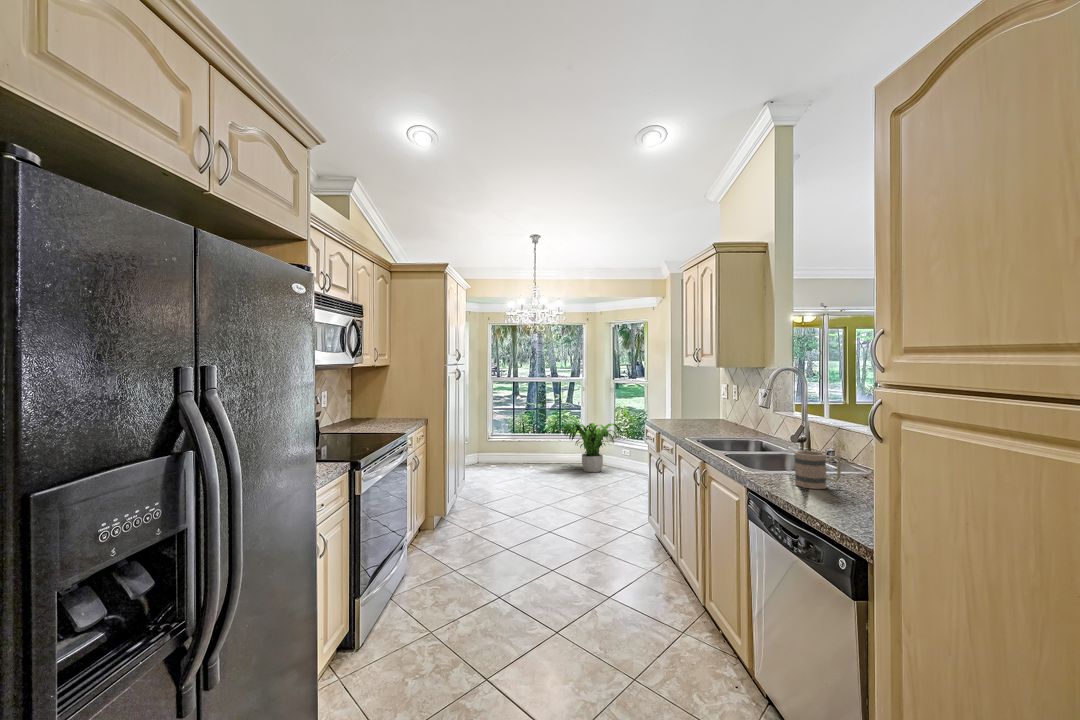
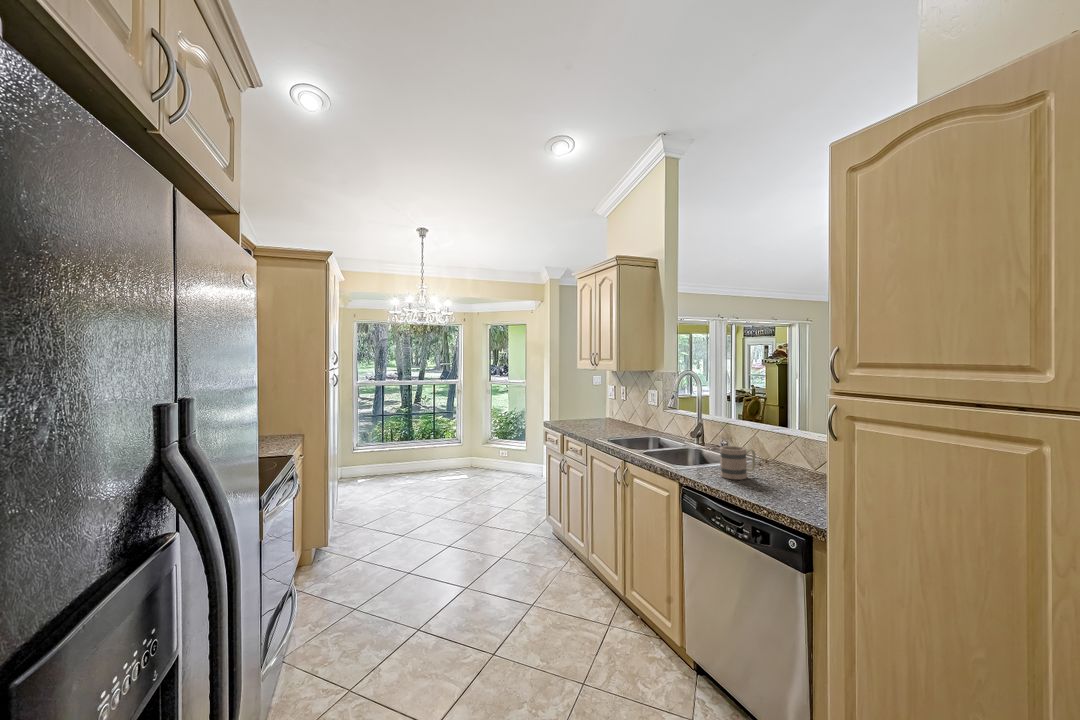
potted plant: present [564,423,622,472] -> none [443,425,501,476]

